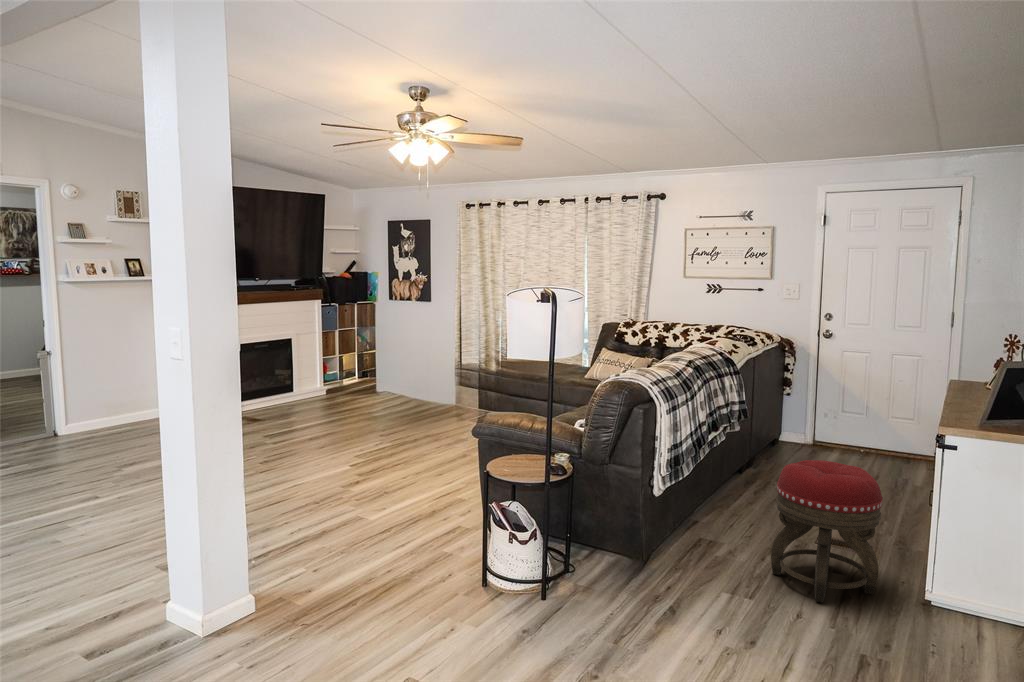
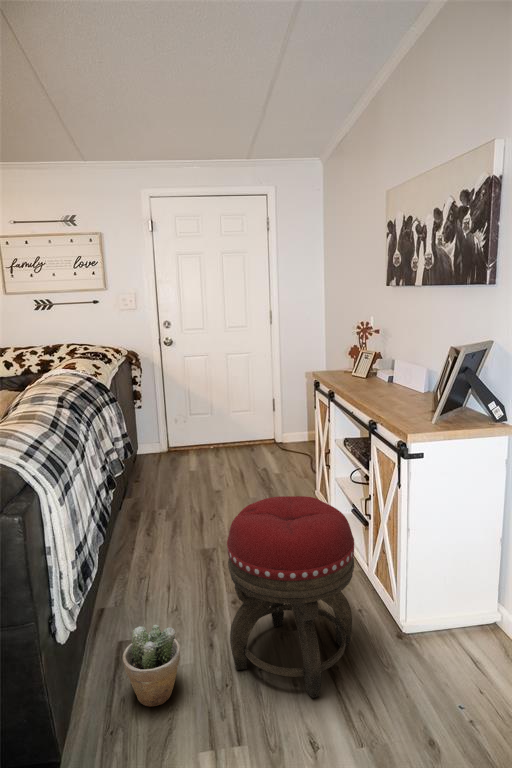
potted plant: none [694,514,733,568] -> present [123,625,180,706]

